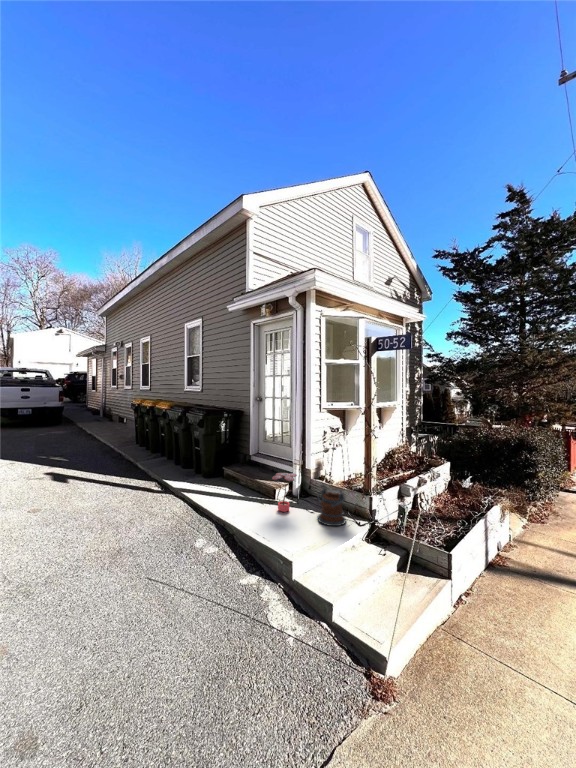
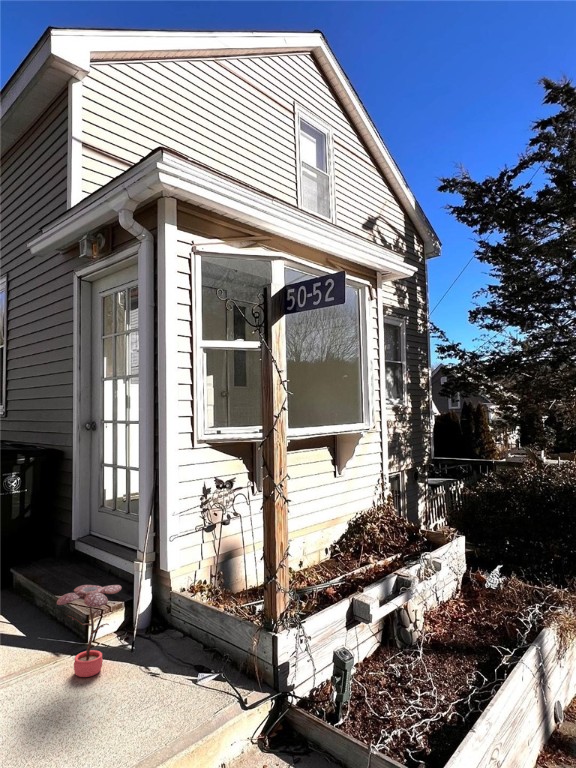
bucket: present [317,488,346,526] -> none [150,619,219,714]

